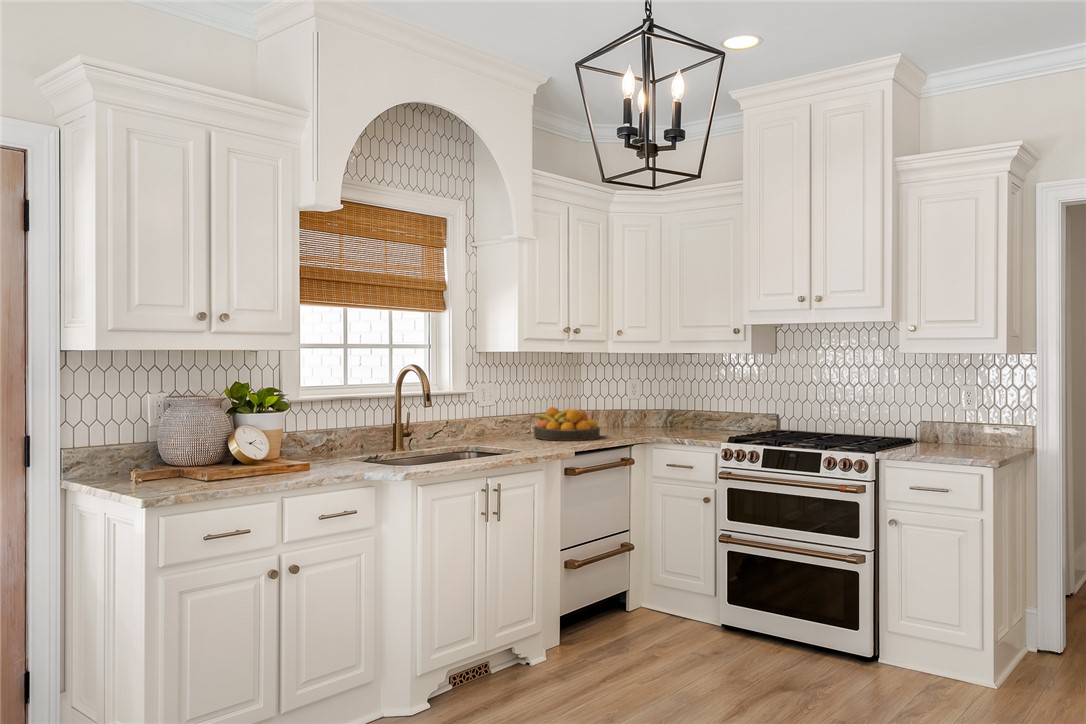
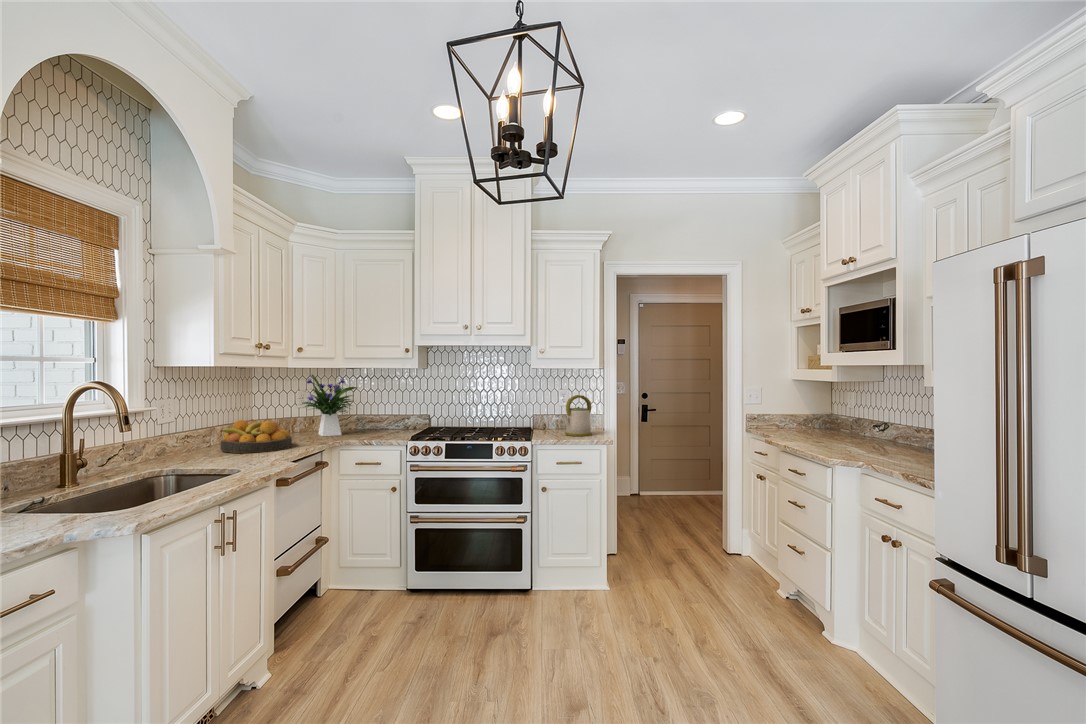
flower arrangement: none [620,361,688,432] -> present [303,375,357,436]
kettle: none [930,395,983,456] -> present [562,395,592,436]

